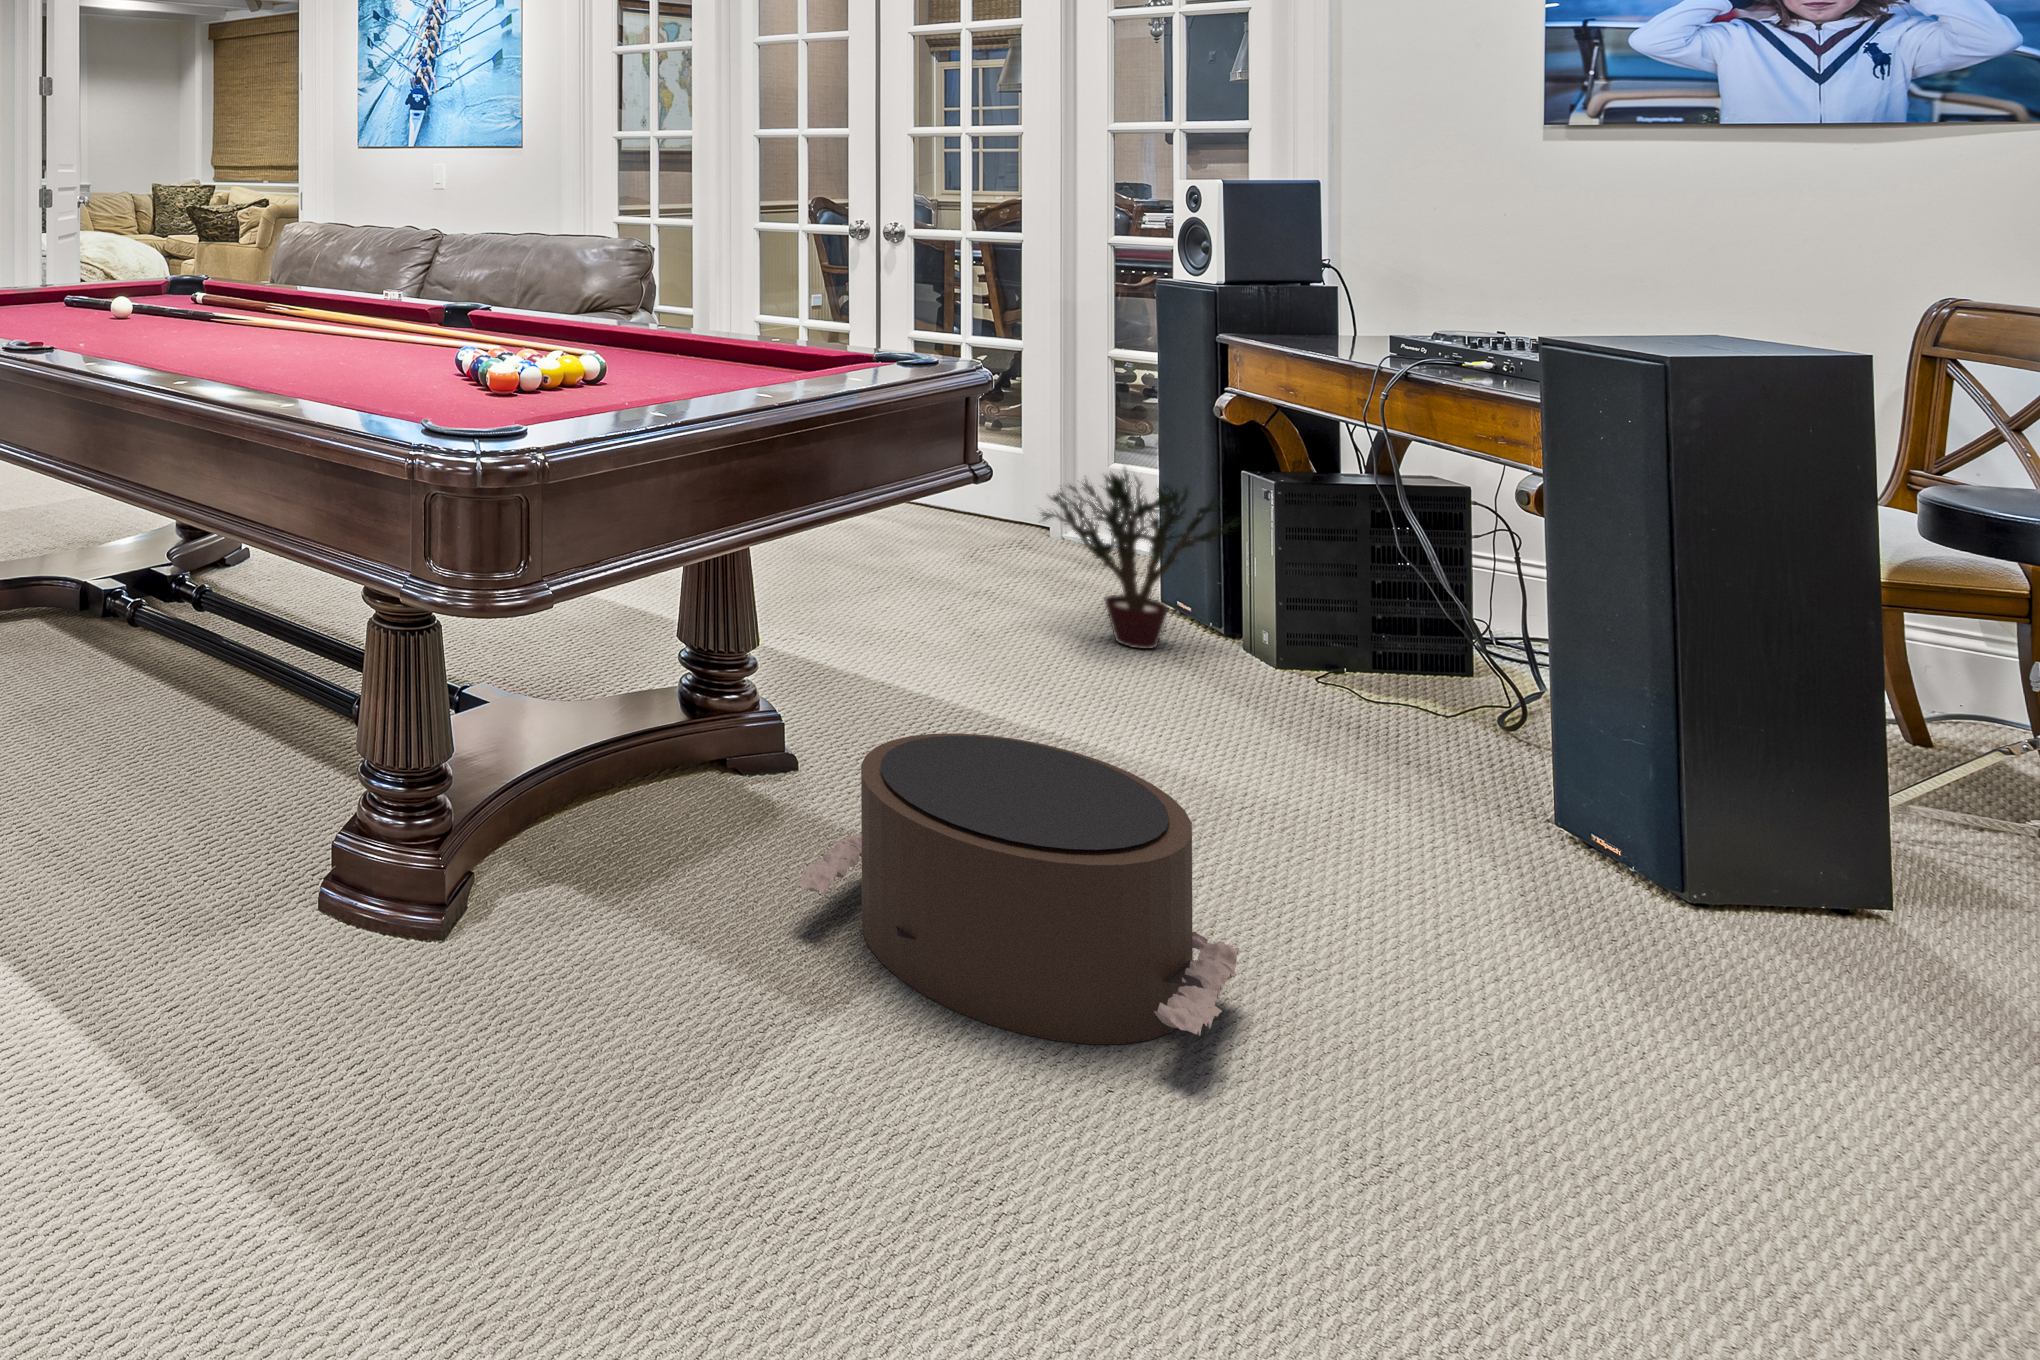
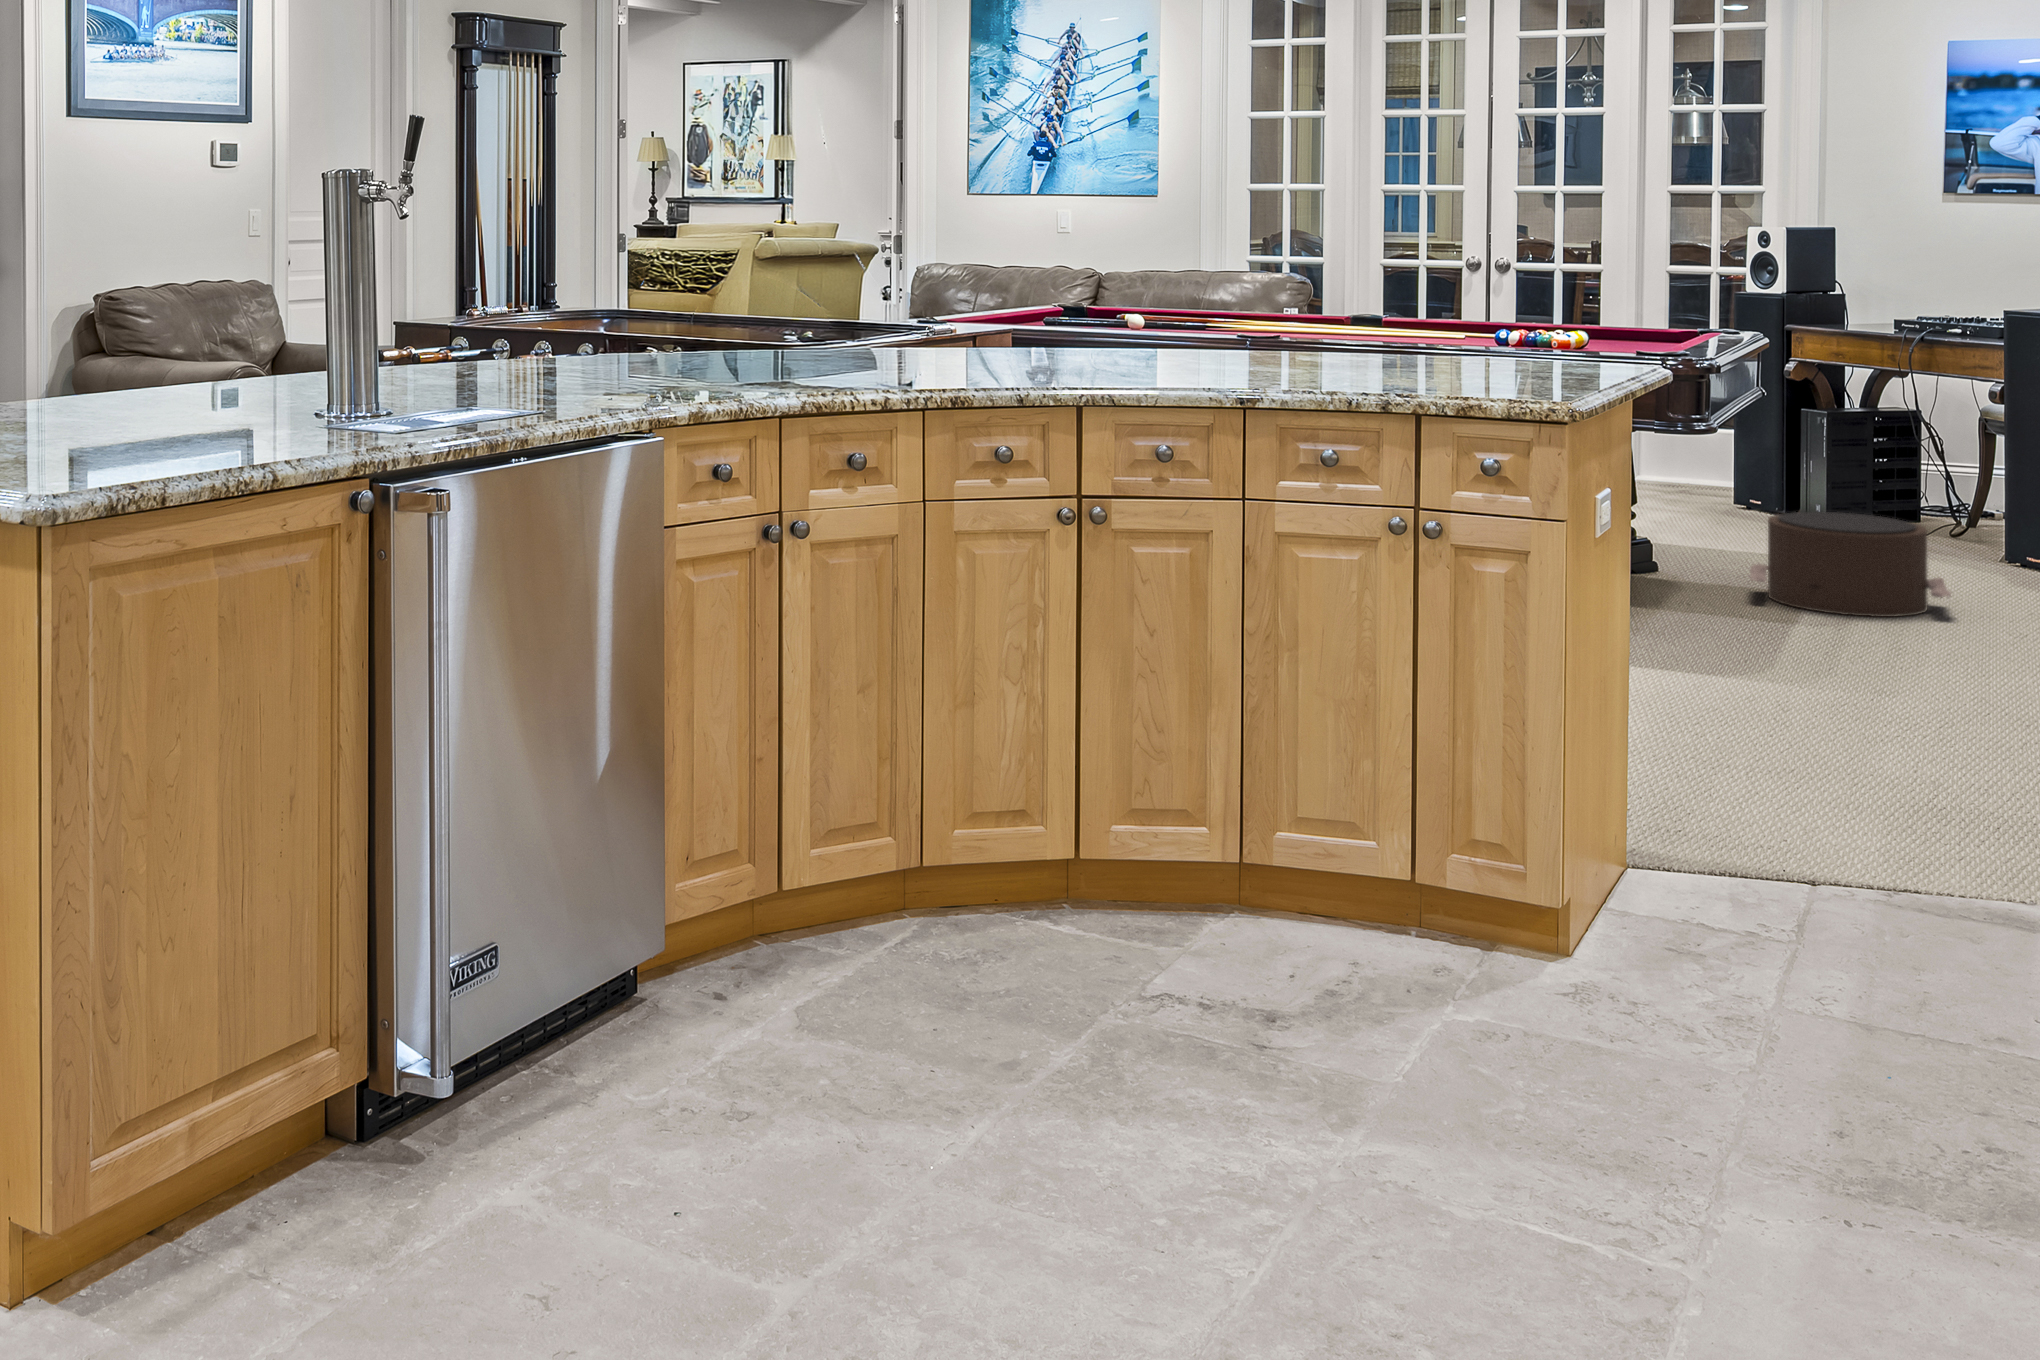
potted plant: present [1042,470,1239,649] -> none [1698,408,1823,521]

